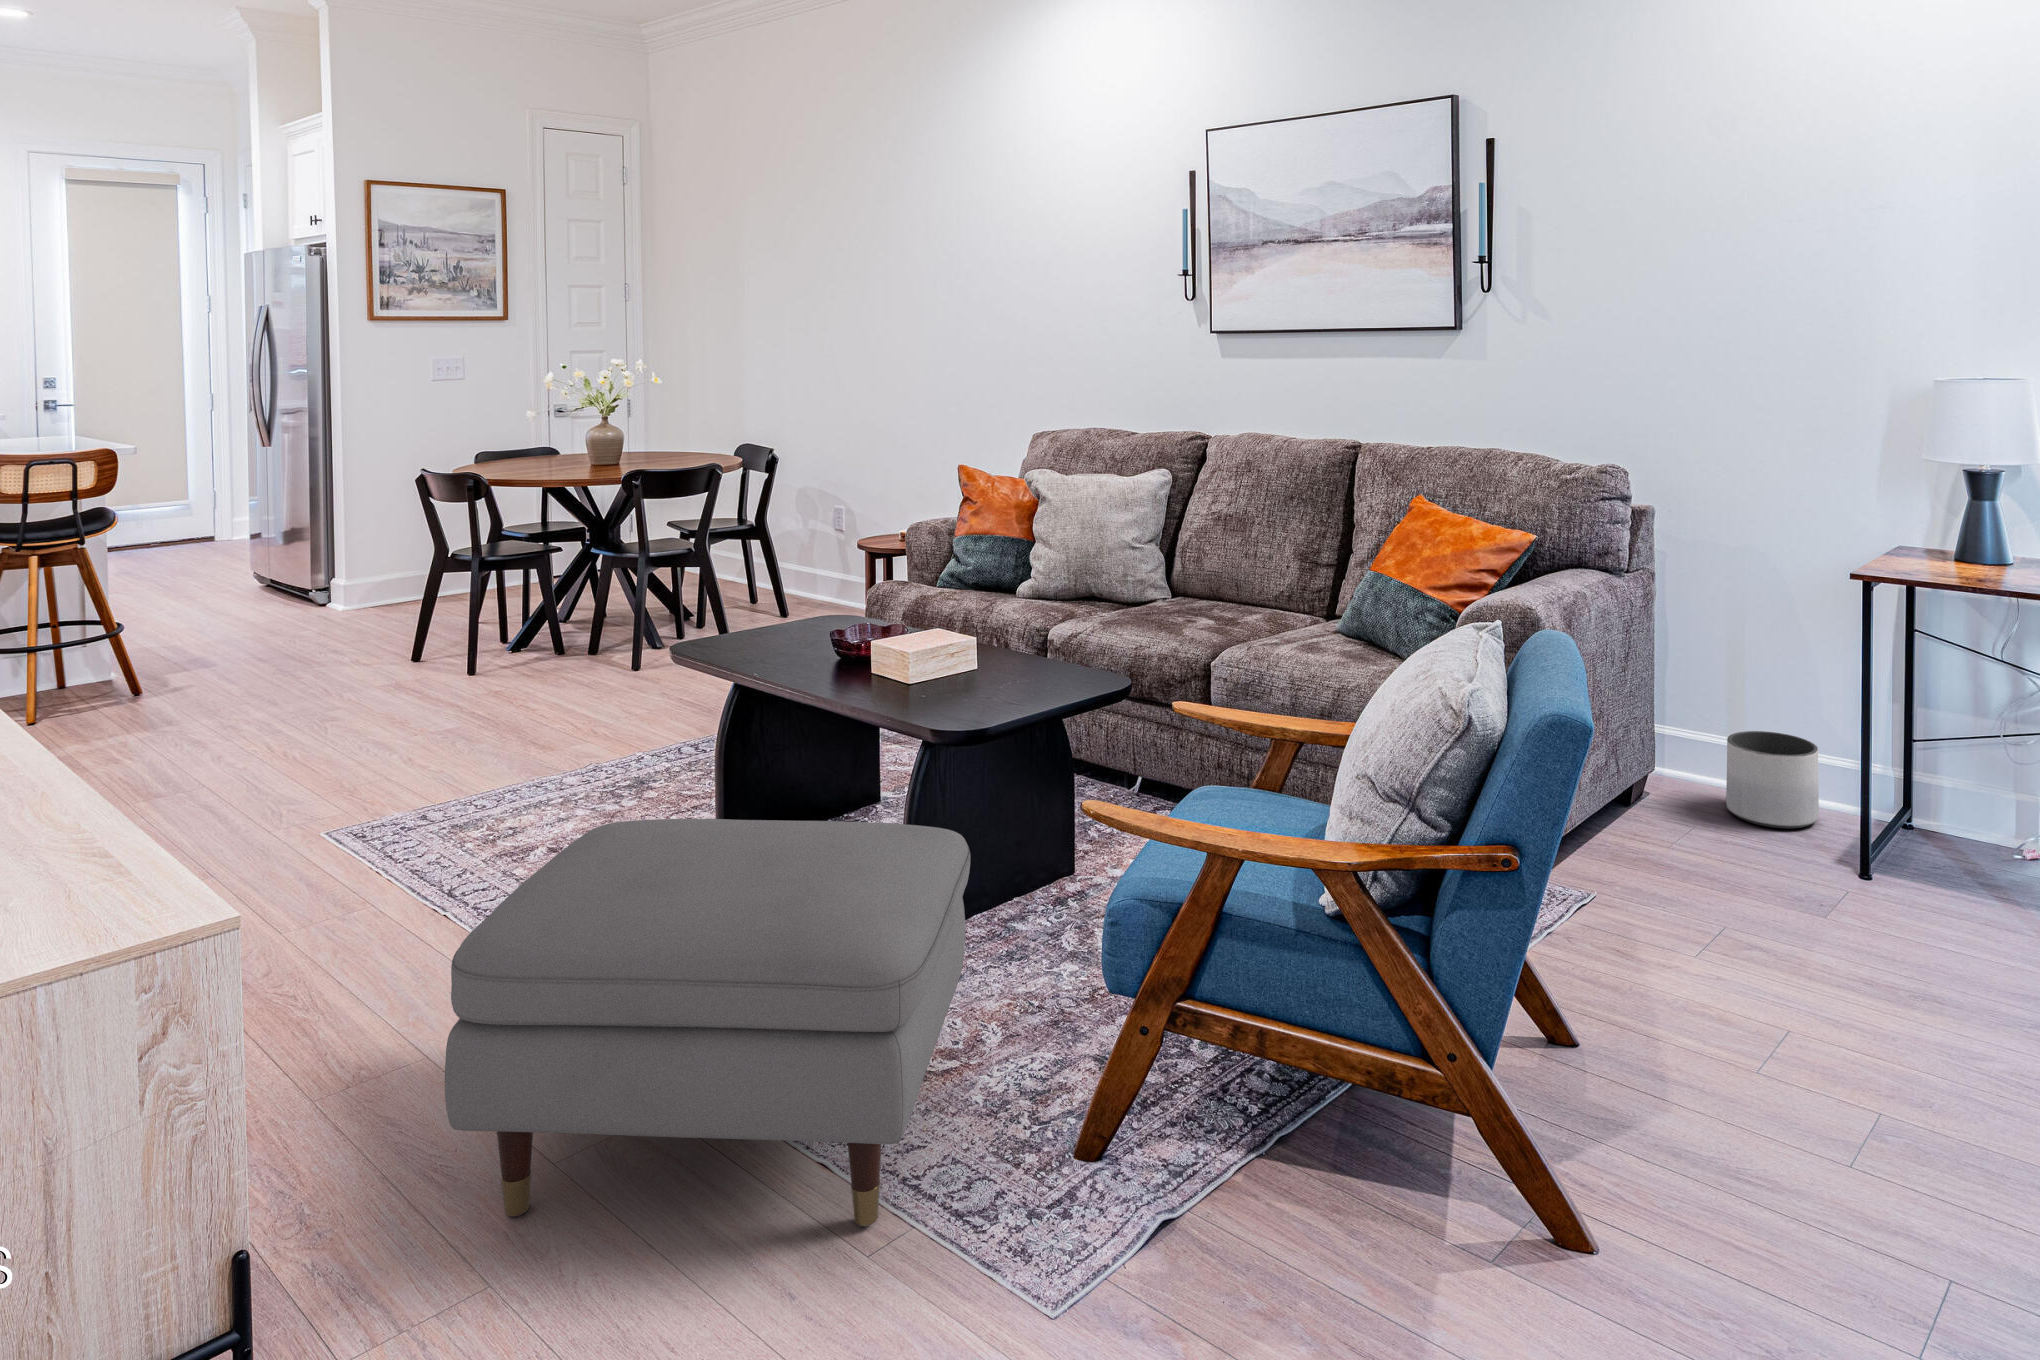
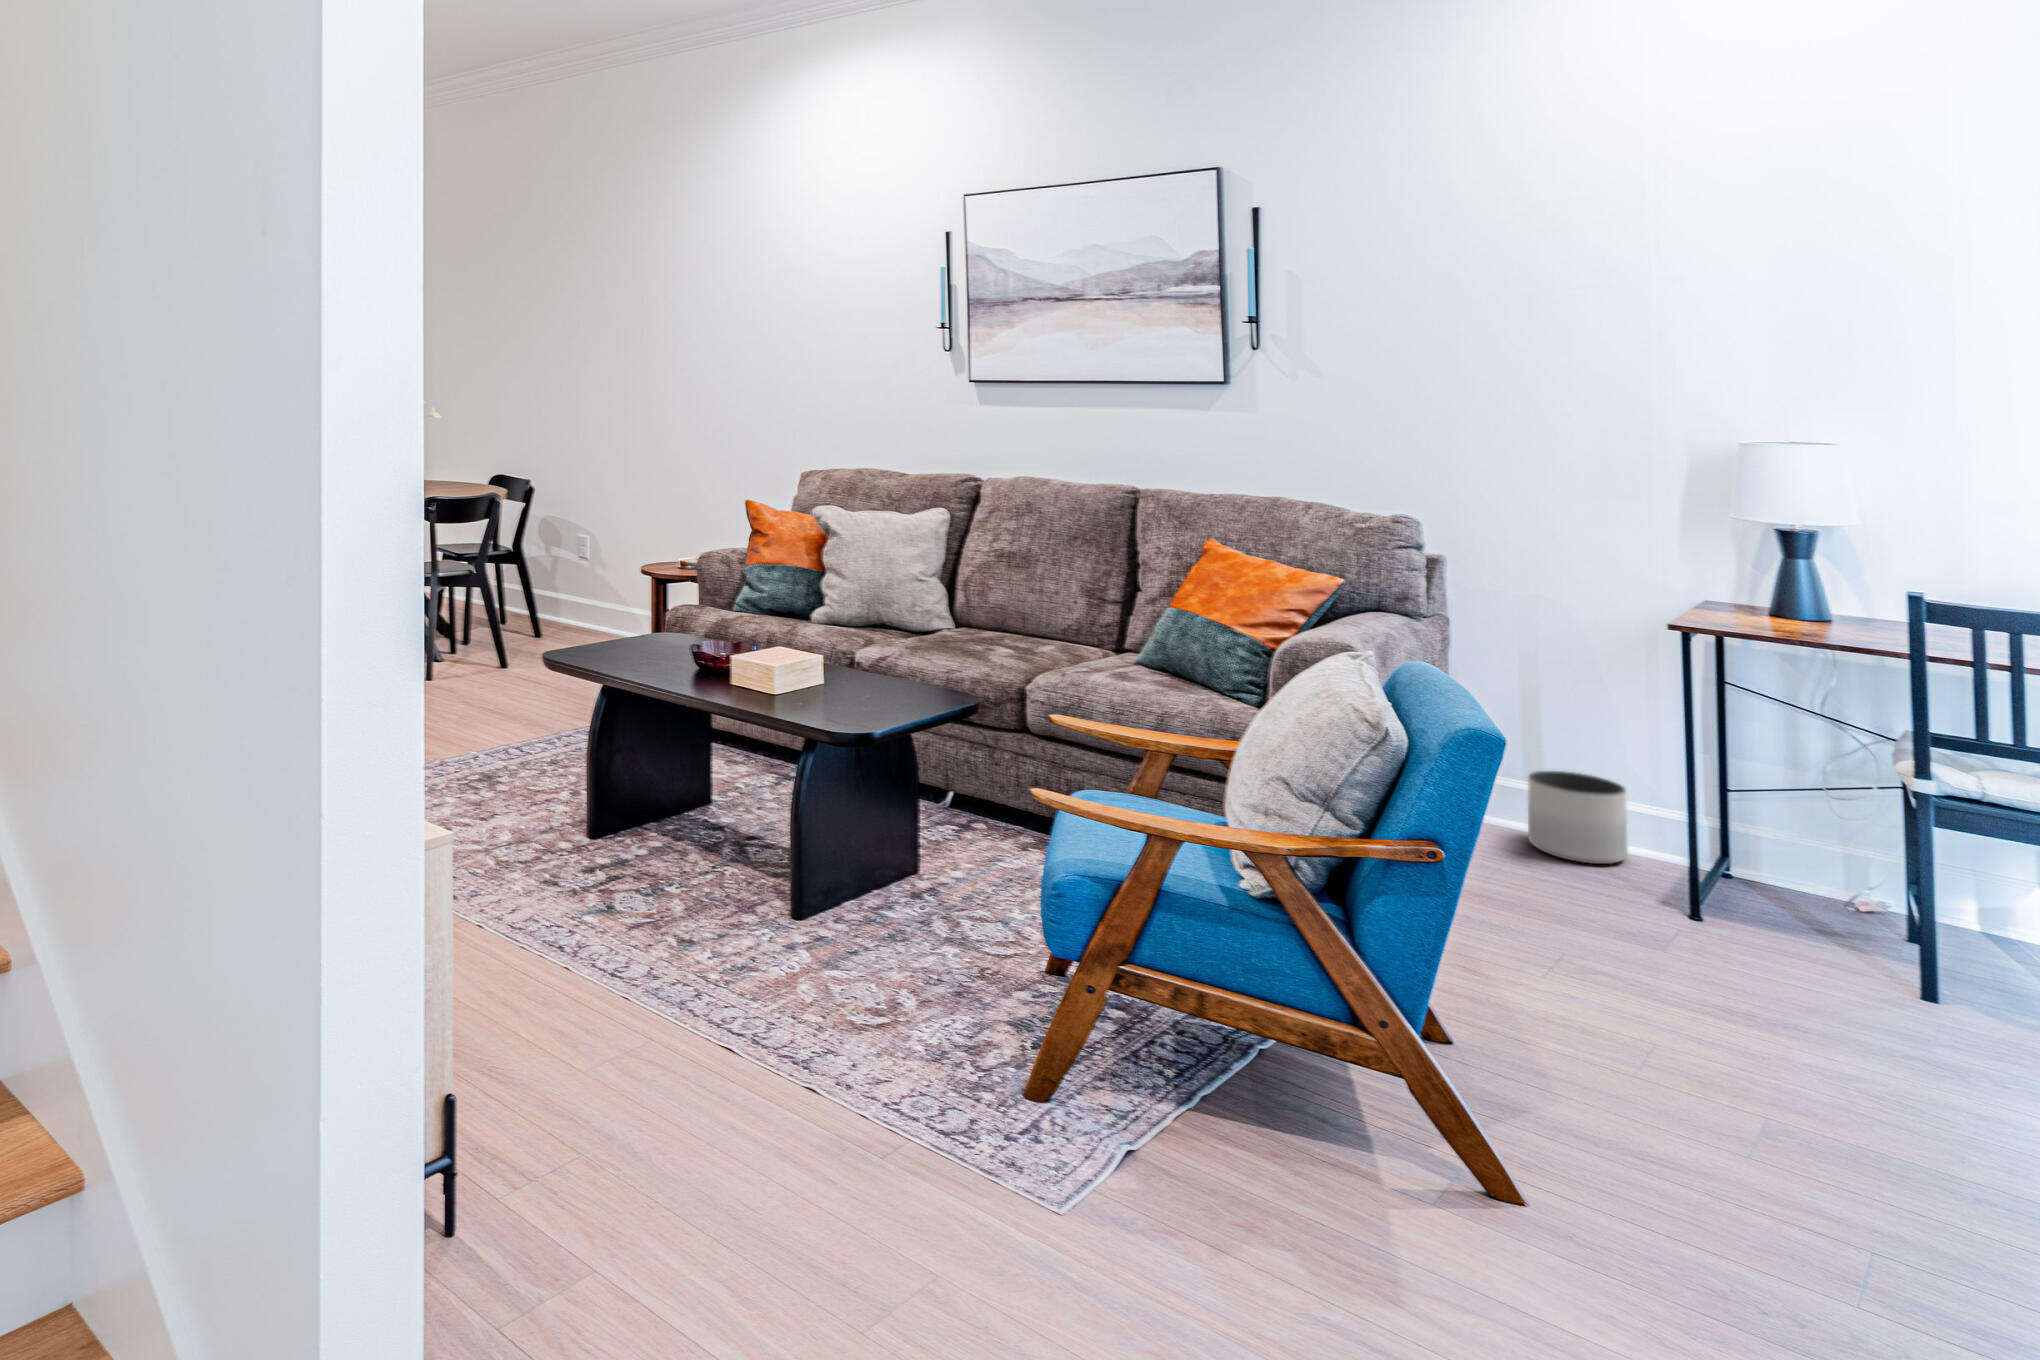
ottoman: present [445,819,970,1226] -> none [525,798,915,1136]

